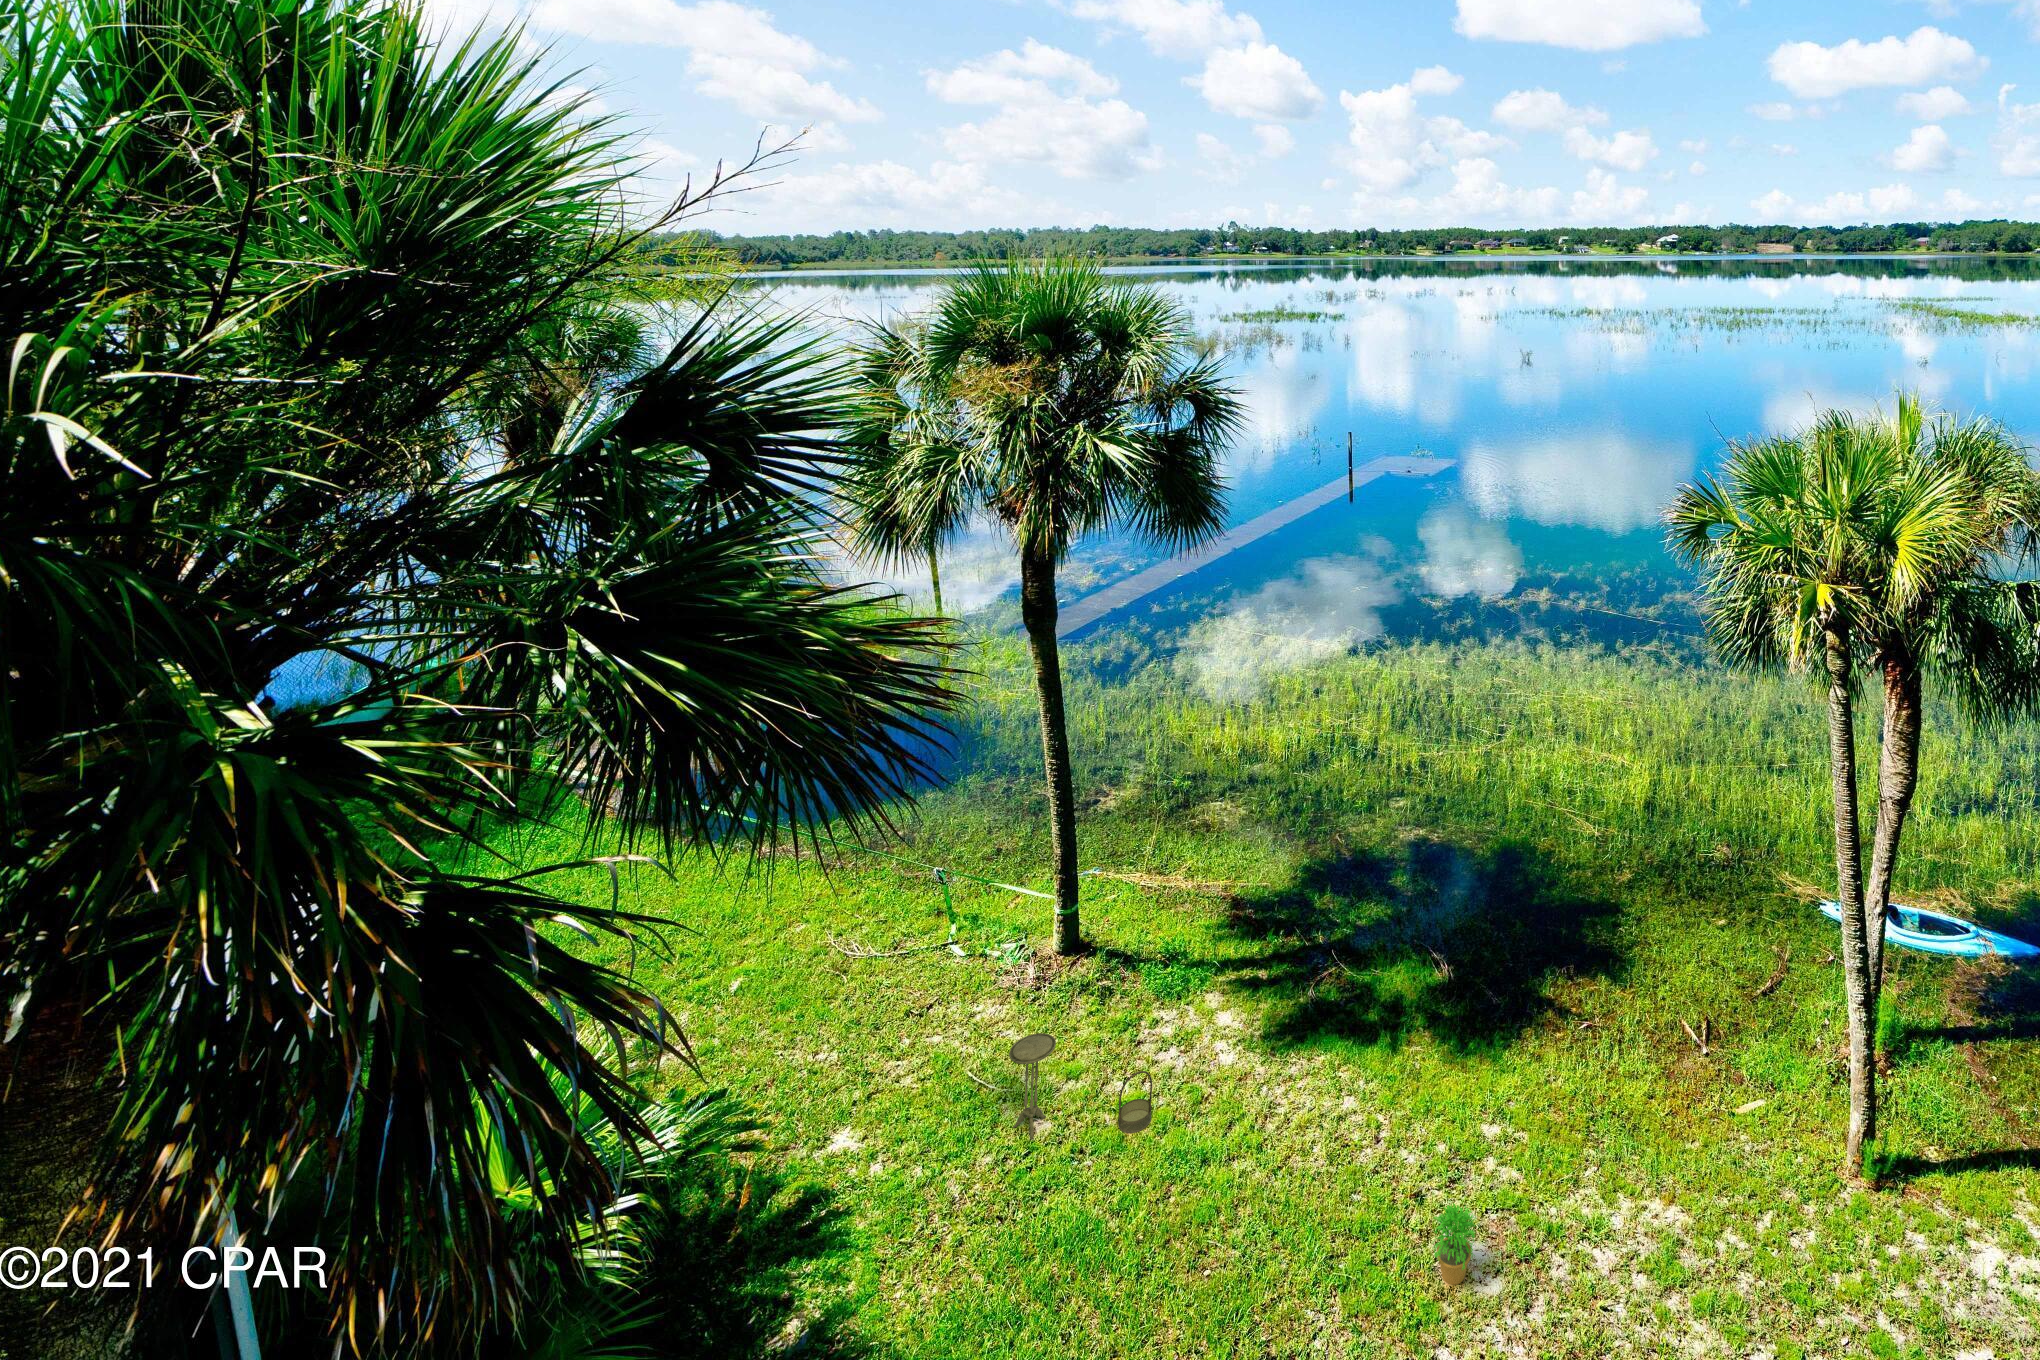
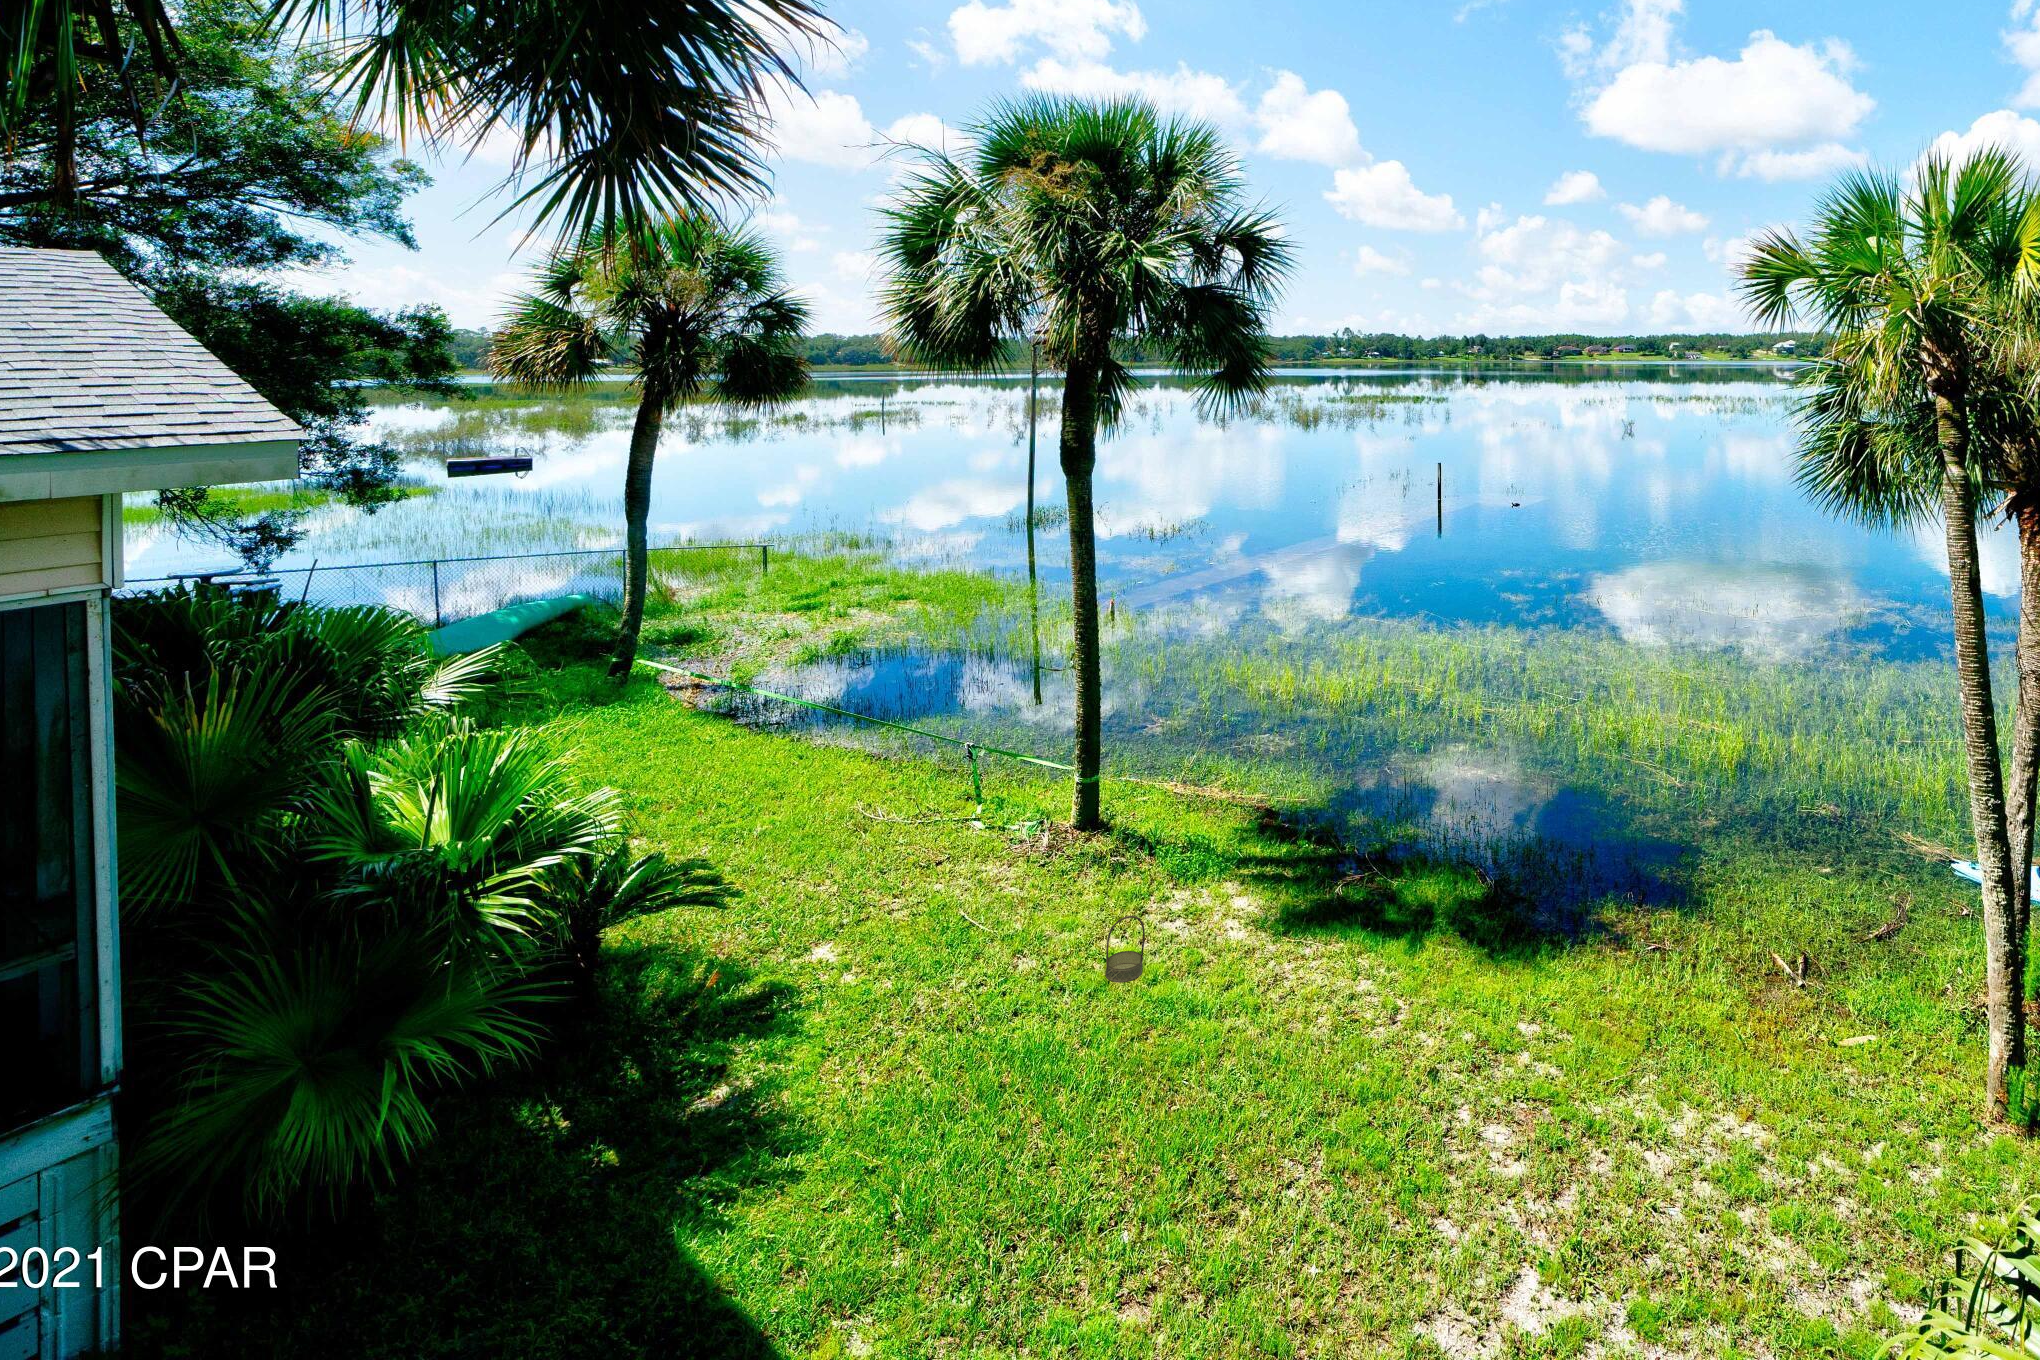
side table: present [1009,1033,1056,1140] -> none [992,864,1043,977]
potted plant: present [1432,1203,1476,1285] -> none [1441,1063,1499,1160]

